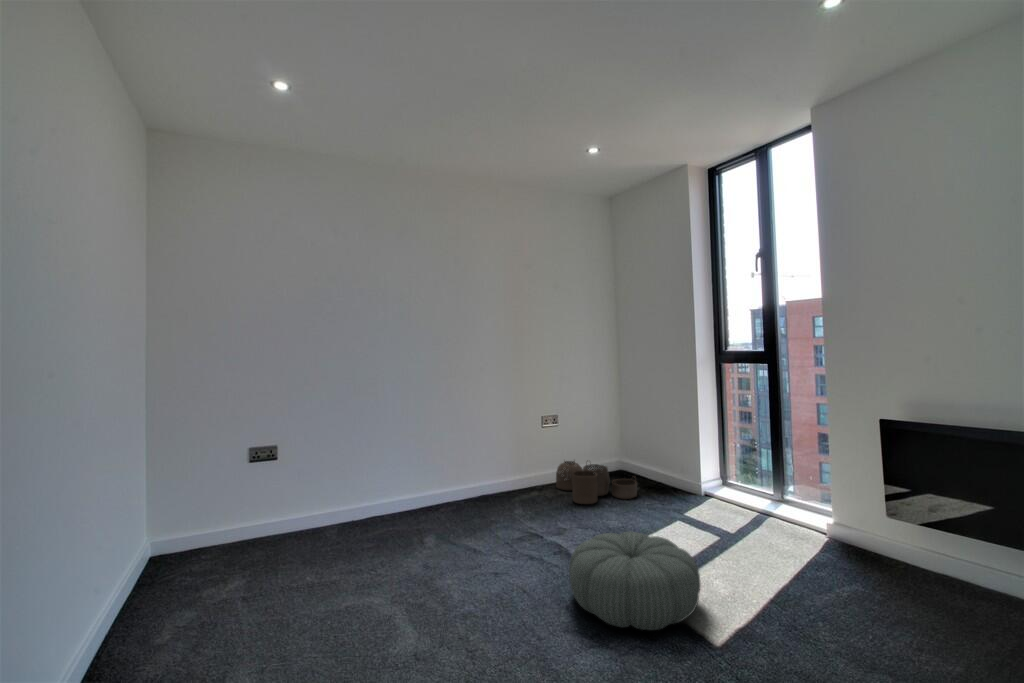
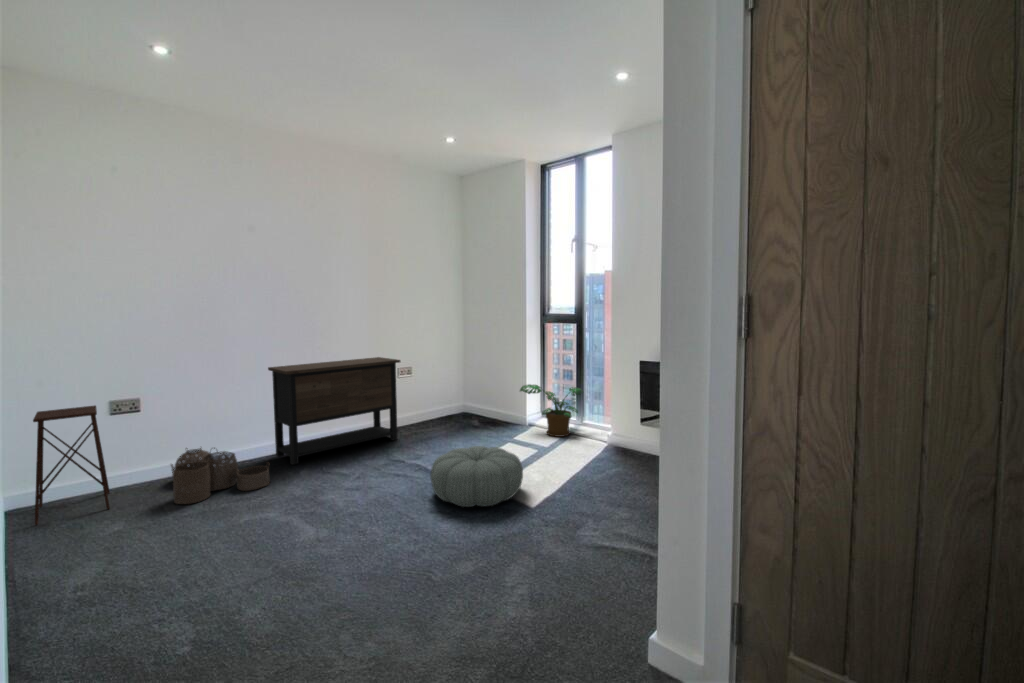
dresser: none [400,405,541,529] -> present [268,357,401,465]
potted plant: none [690,444,783,518] -> present [520,384,583,437]
side table: none [171,454,246,577] -> present [33,406,110,525]
woven basket: present [556,461,637,504] -> present [171,448,269,504]

